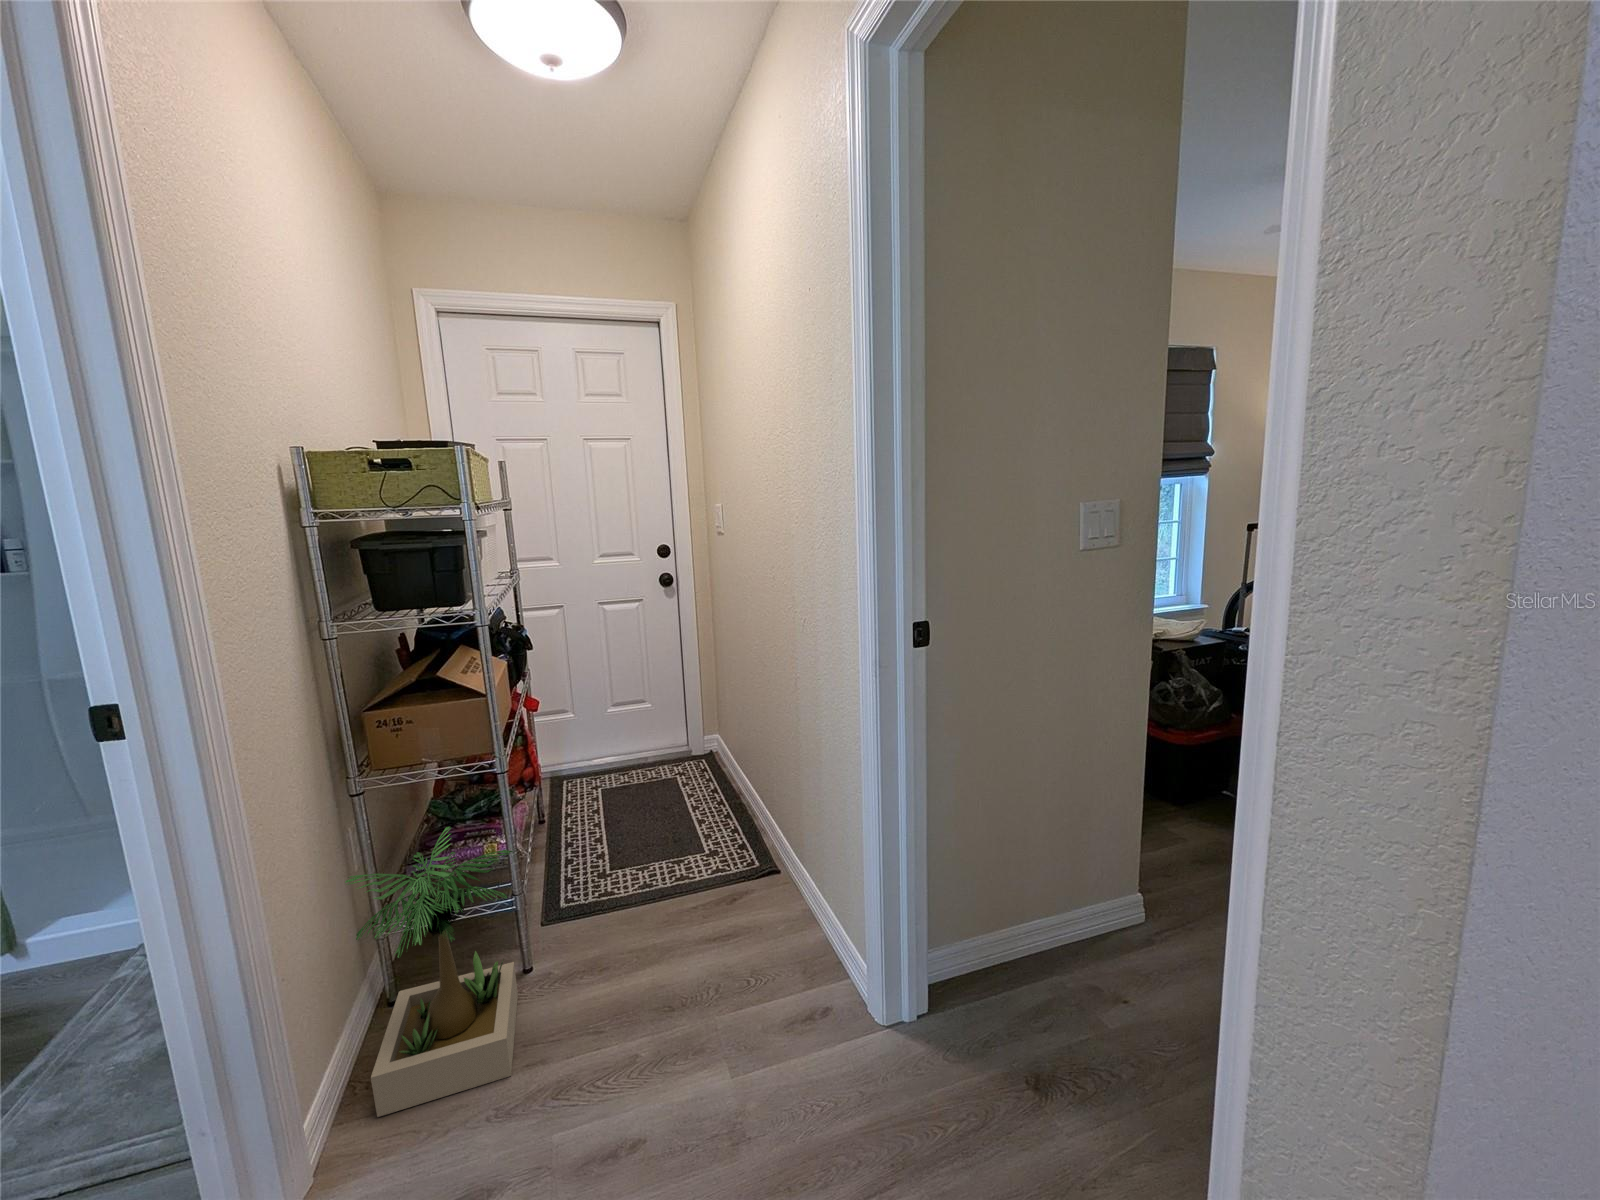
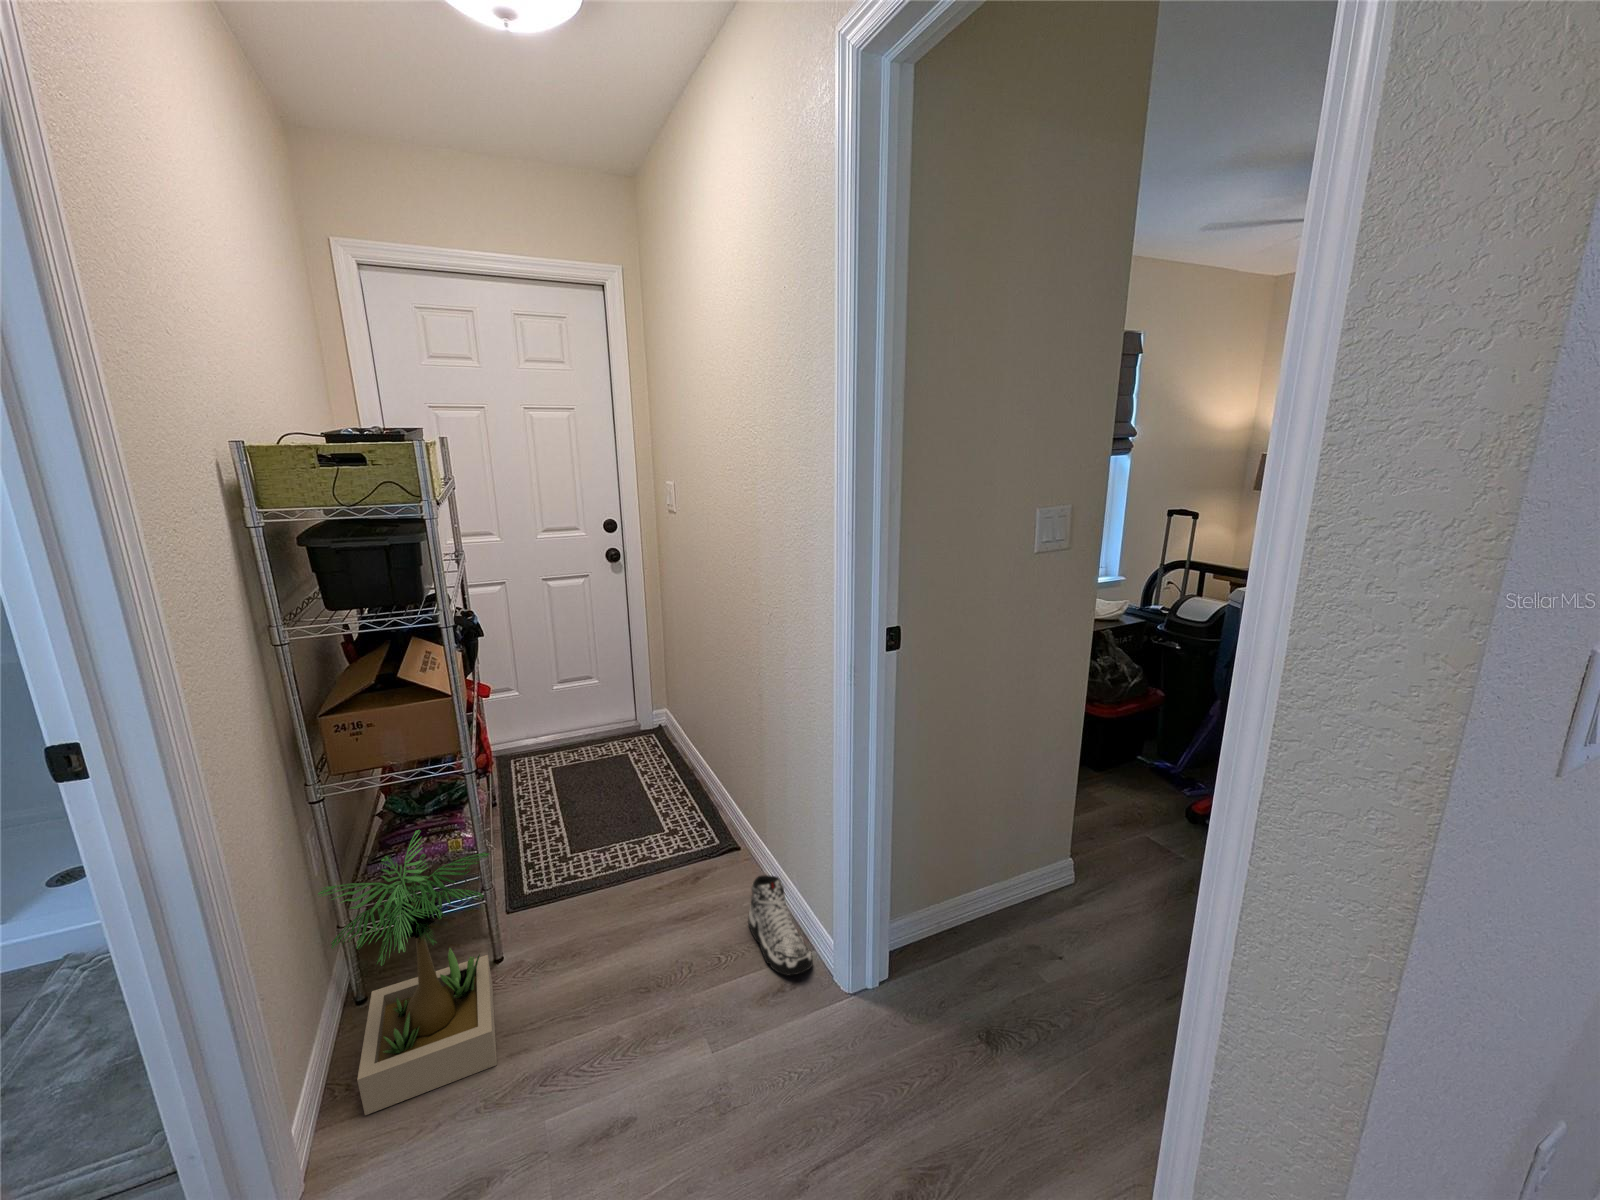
sneaker: none [781,895,845,1003] -> present [748,875,813,975]

